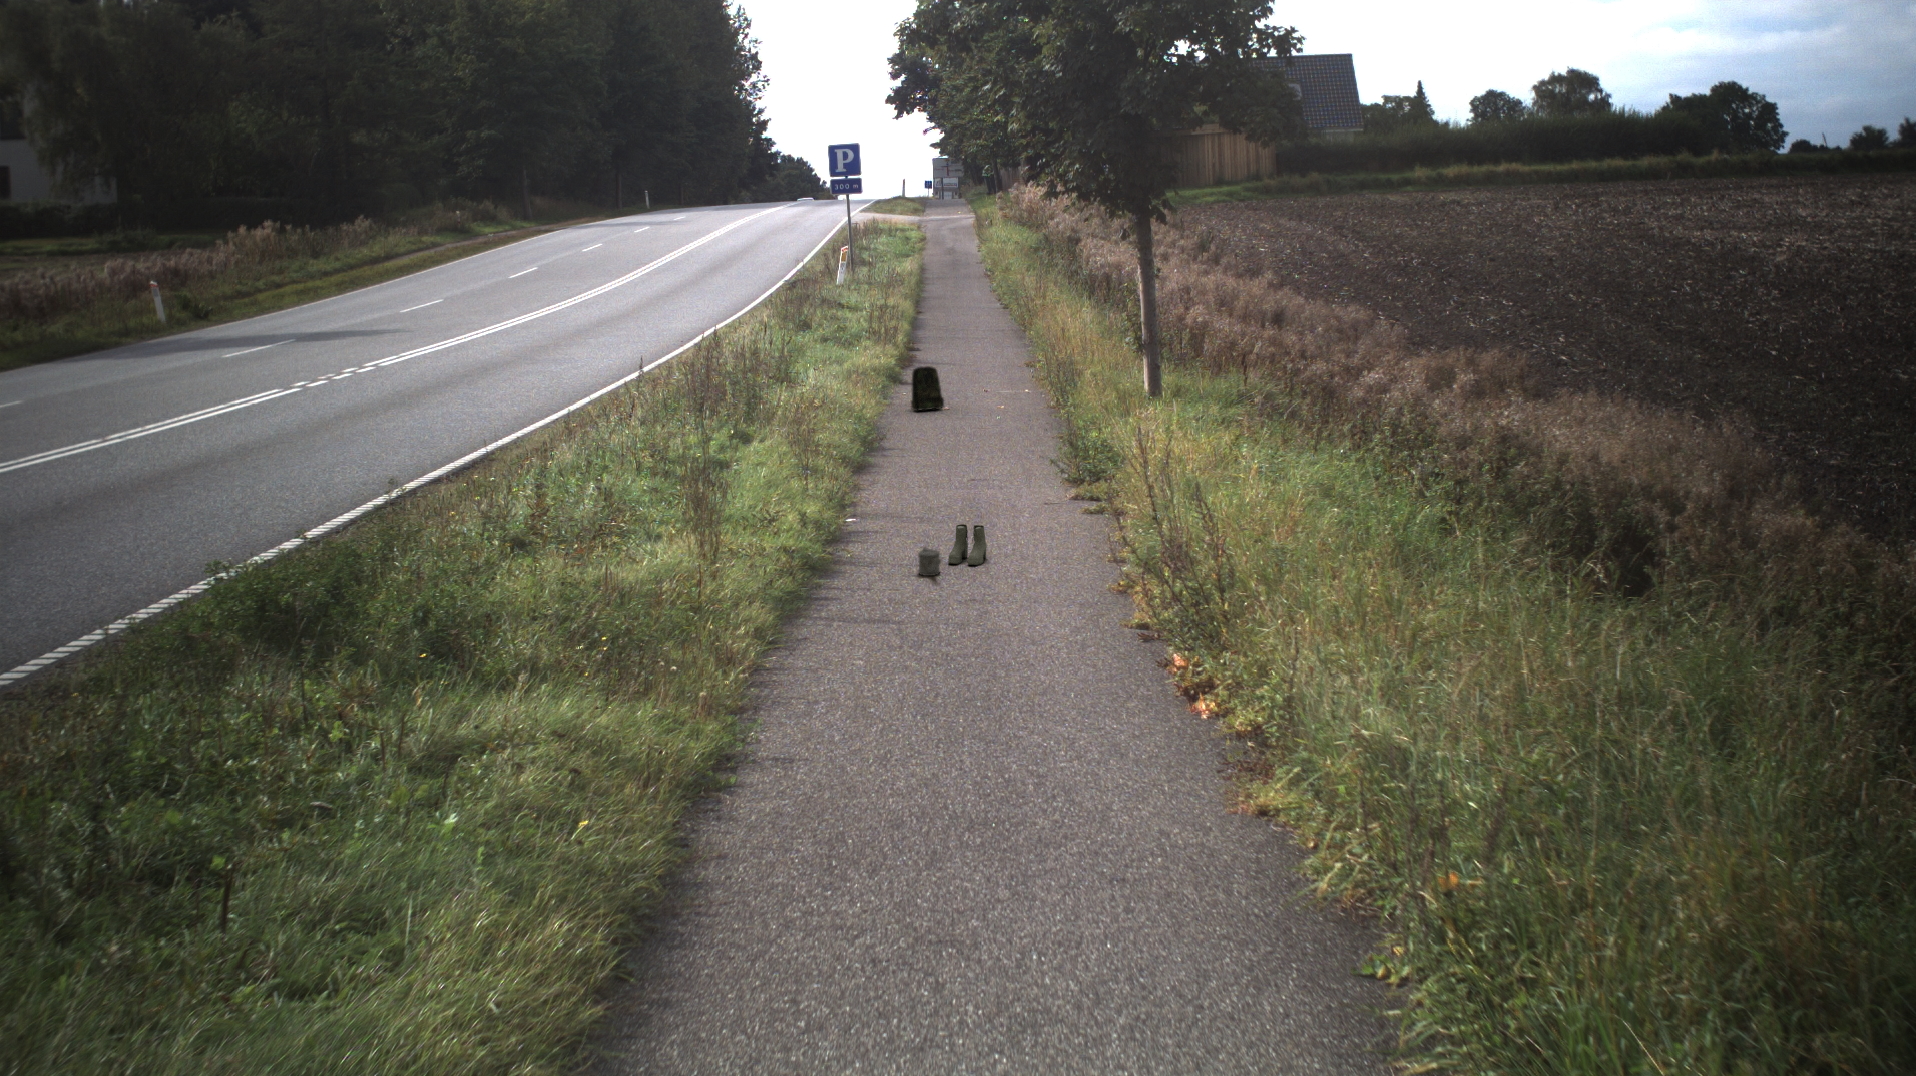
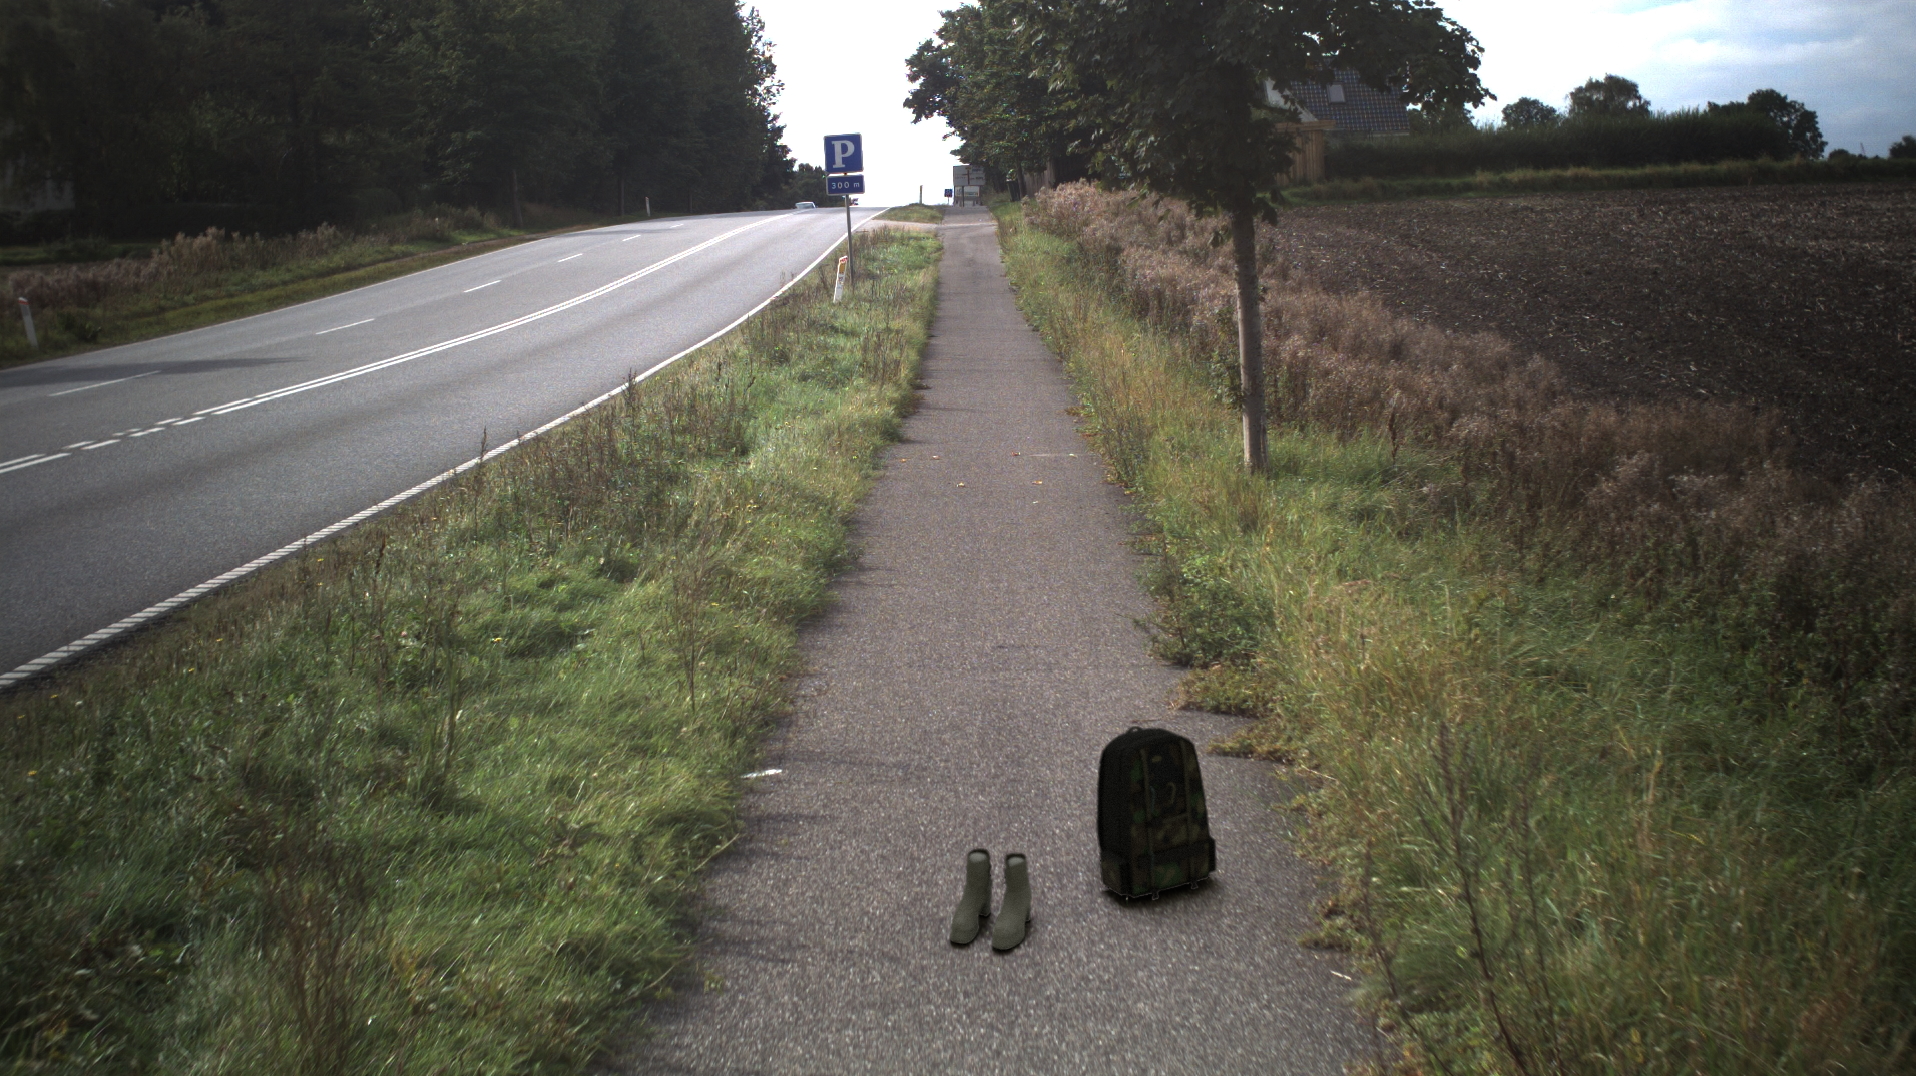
backpack: present [911,366,944,411] -> present [1096,726,1217,906]
watering can: present [918,547,941,576] -> none [882,915,932,996]

